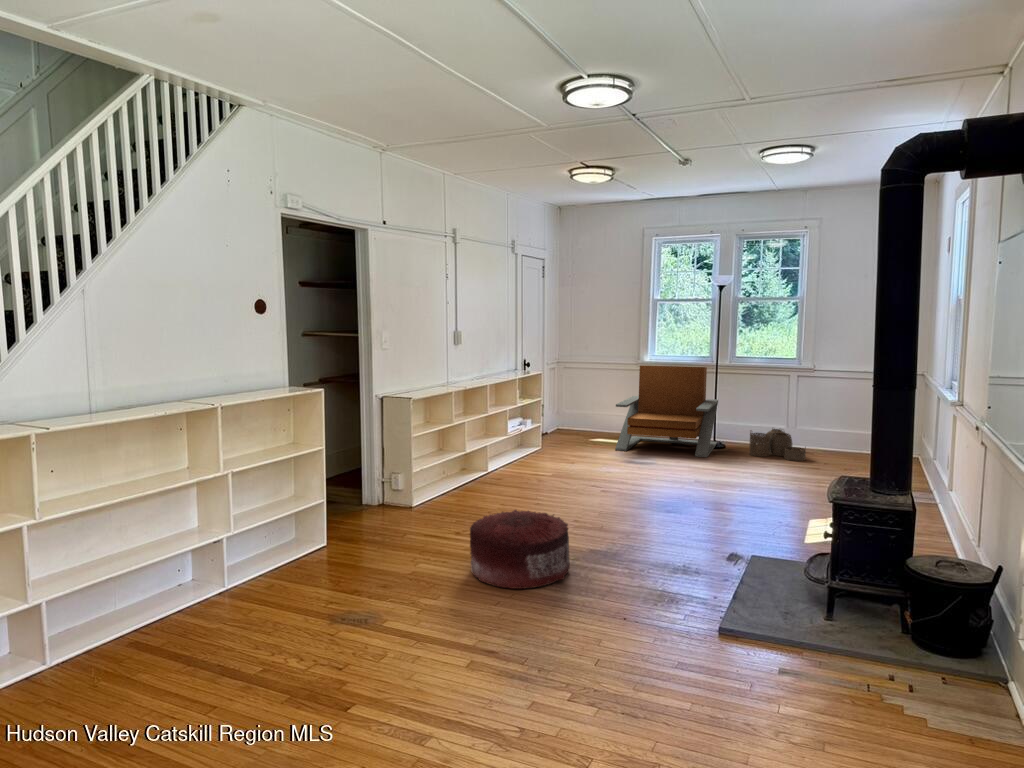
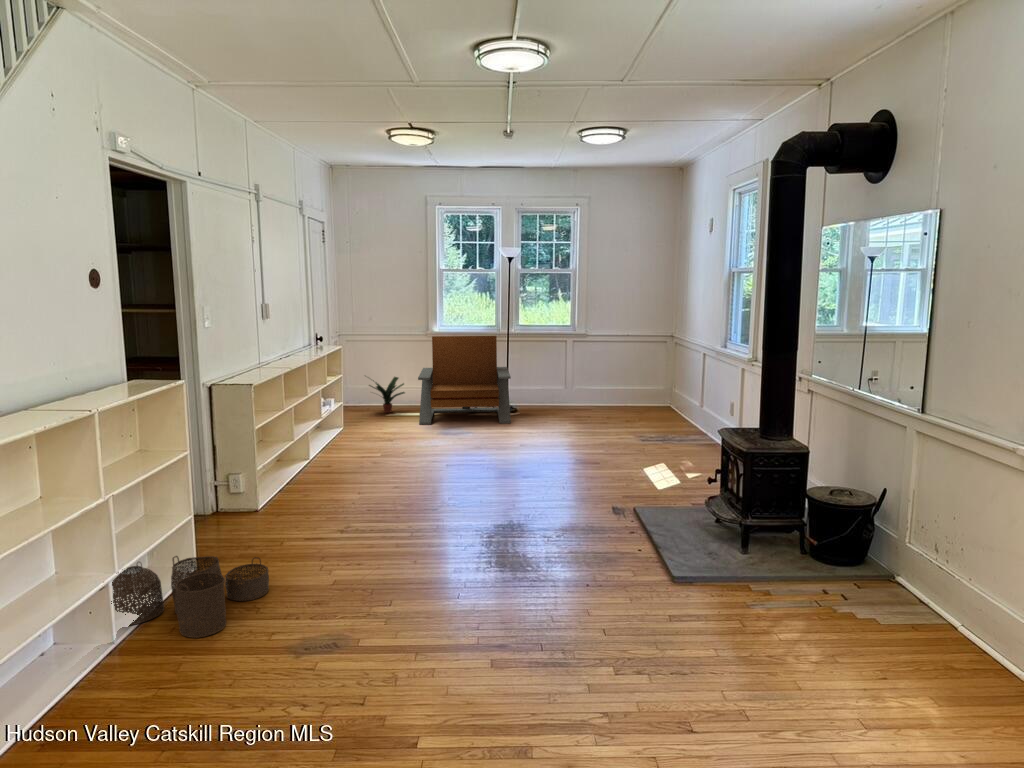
potted plant: none [577,400,616,437] -> present [369,377,405,413]
woven basket: present [749,429,806,461] -> present [111,556,269,638]
pouf: present [470,510,570,589] -> none [393,495,501,580]

